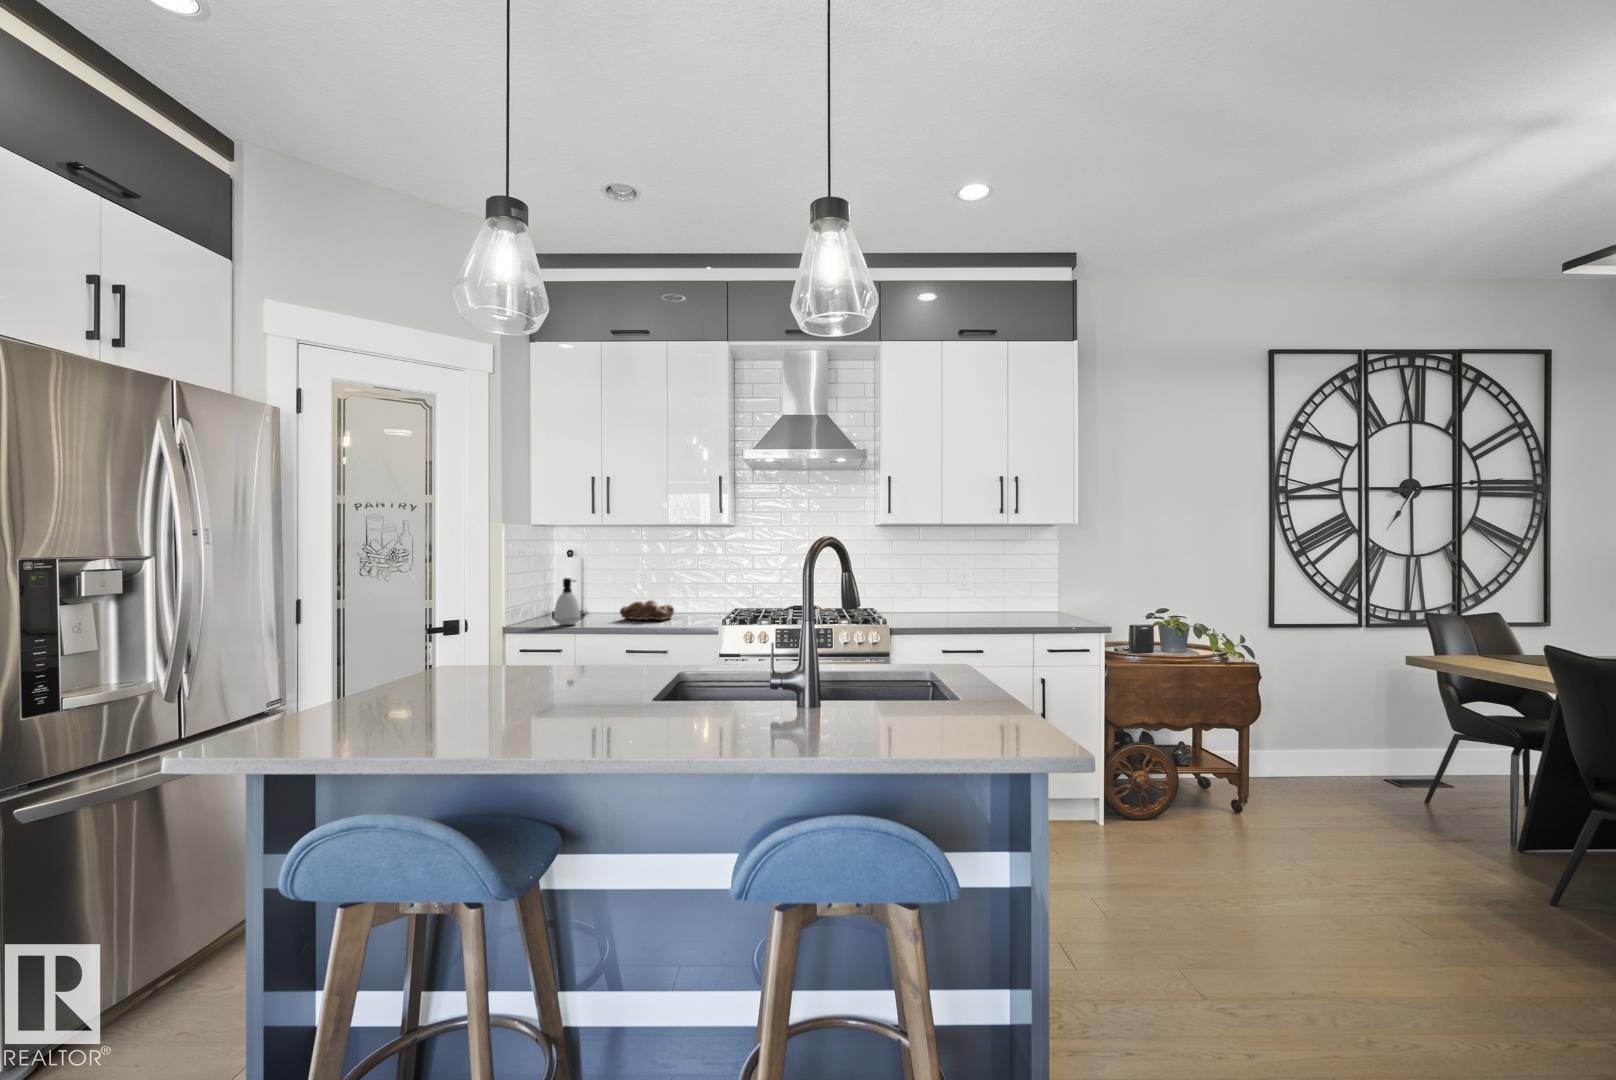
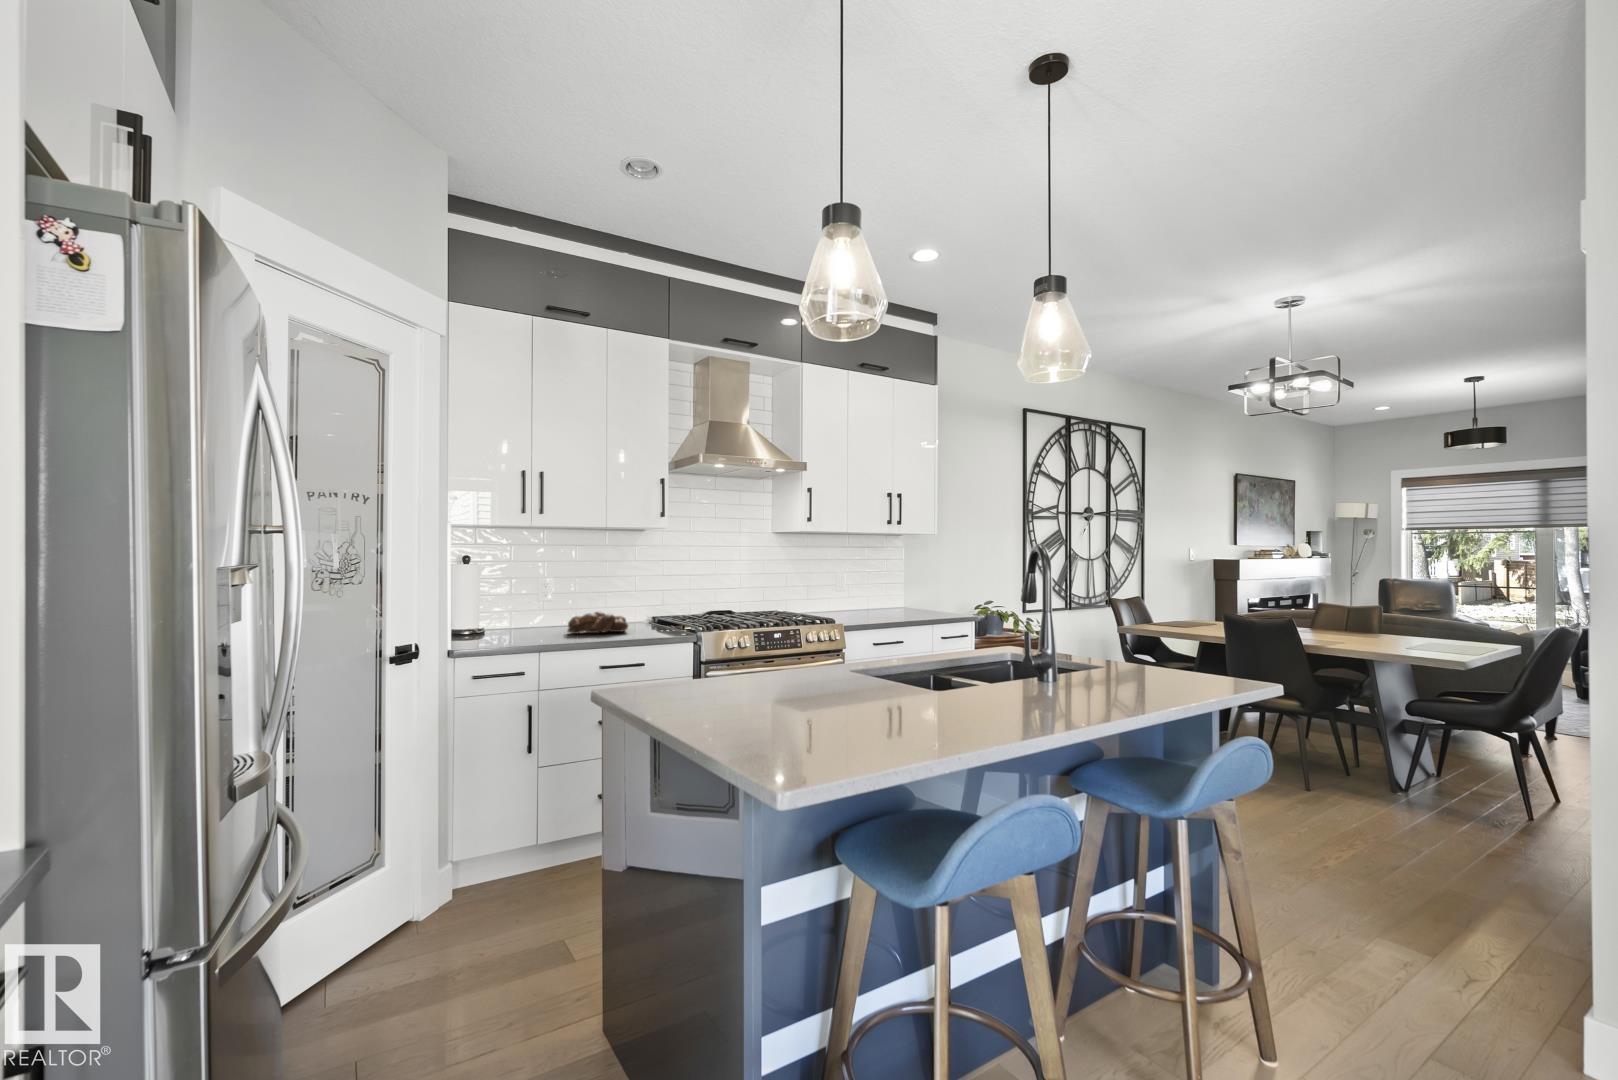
soap dispenser: present [554,578,580,625] -> none [504,588,537,643]

